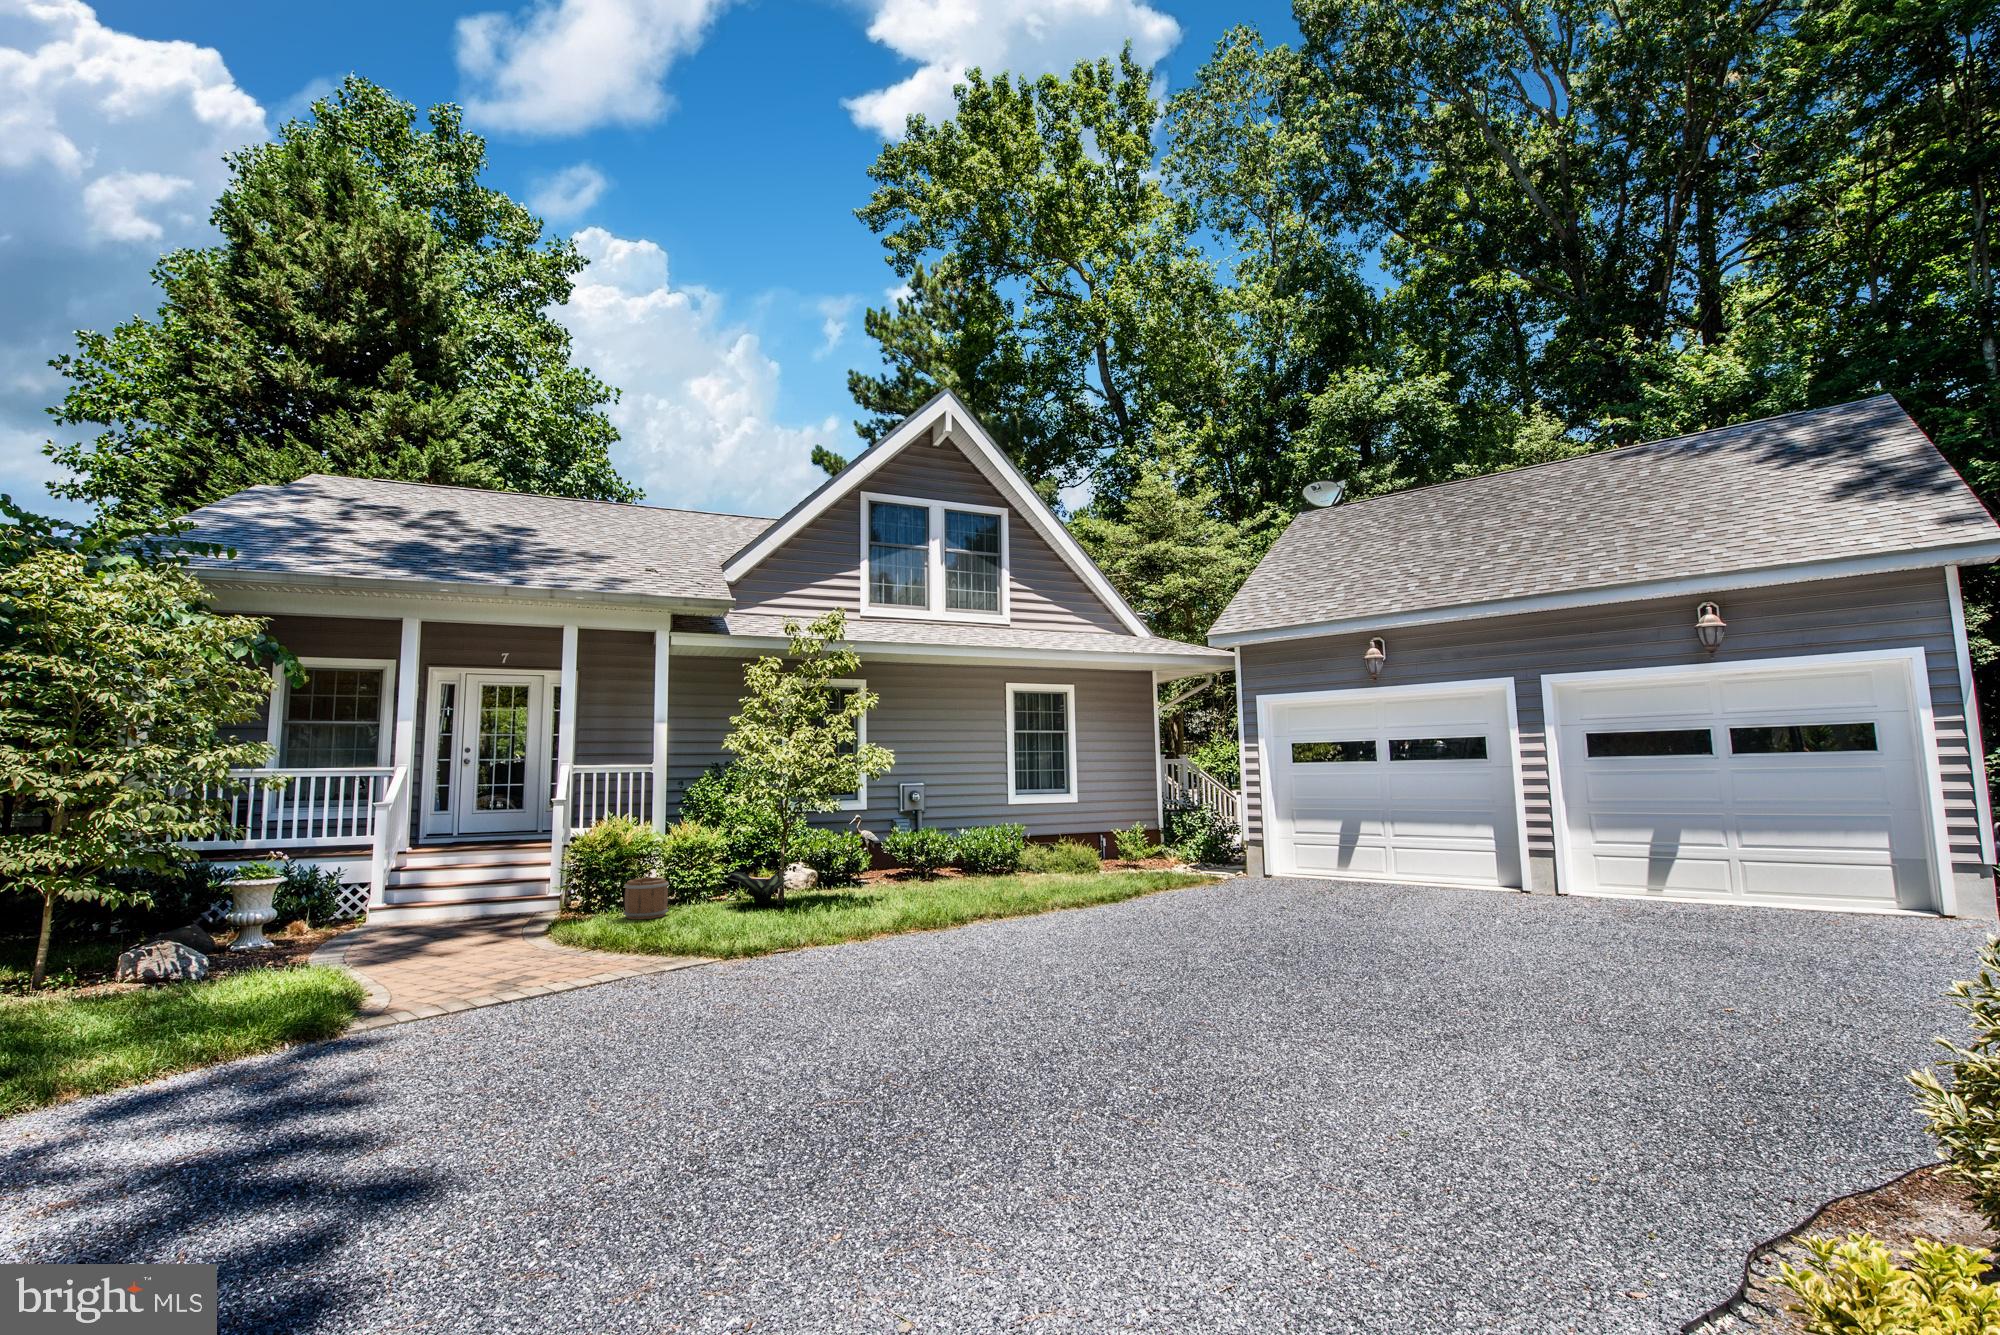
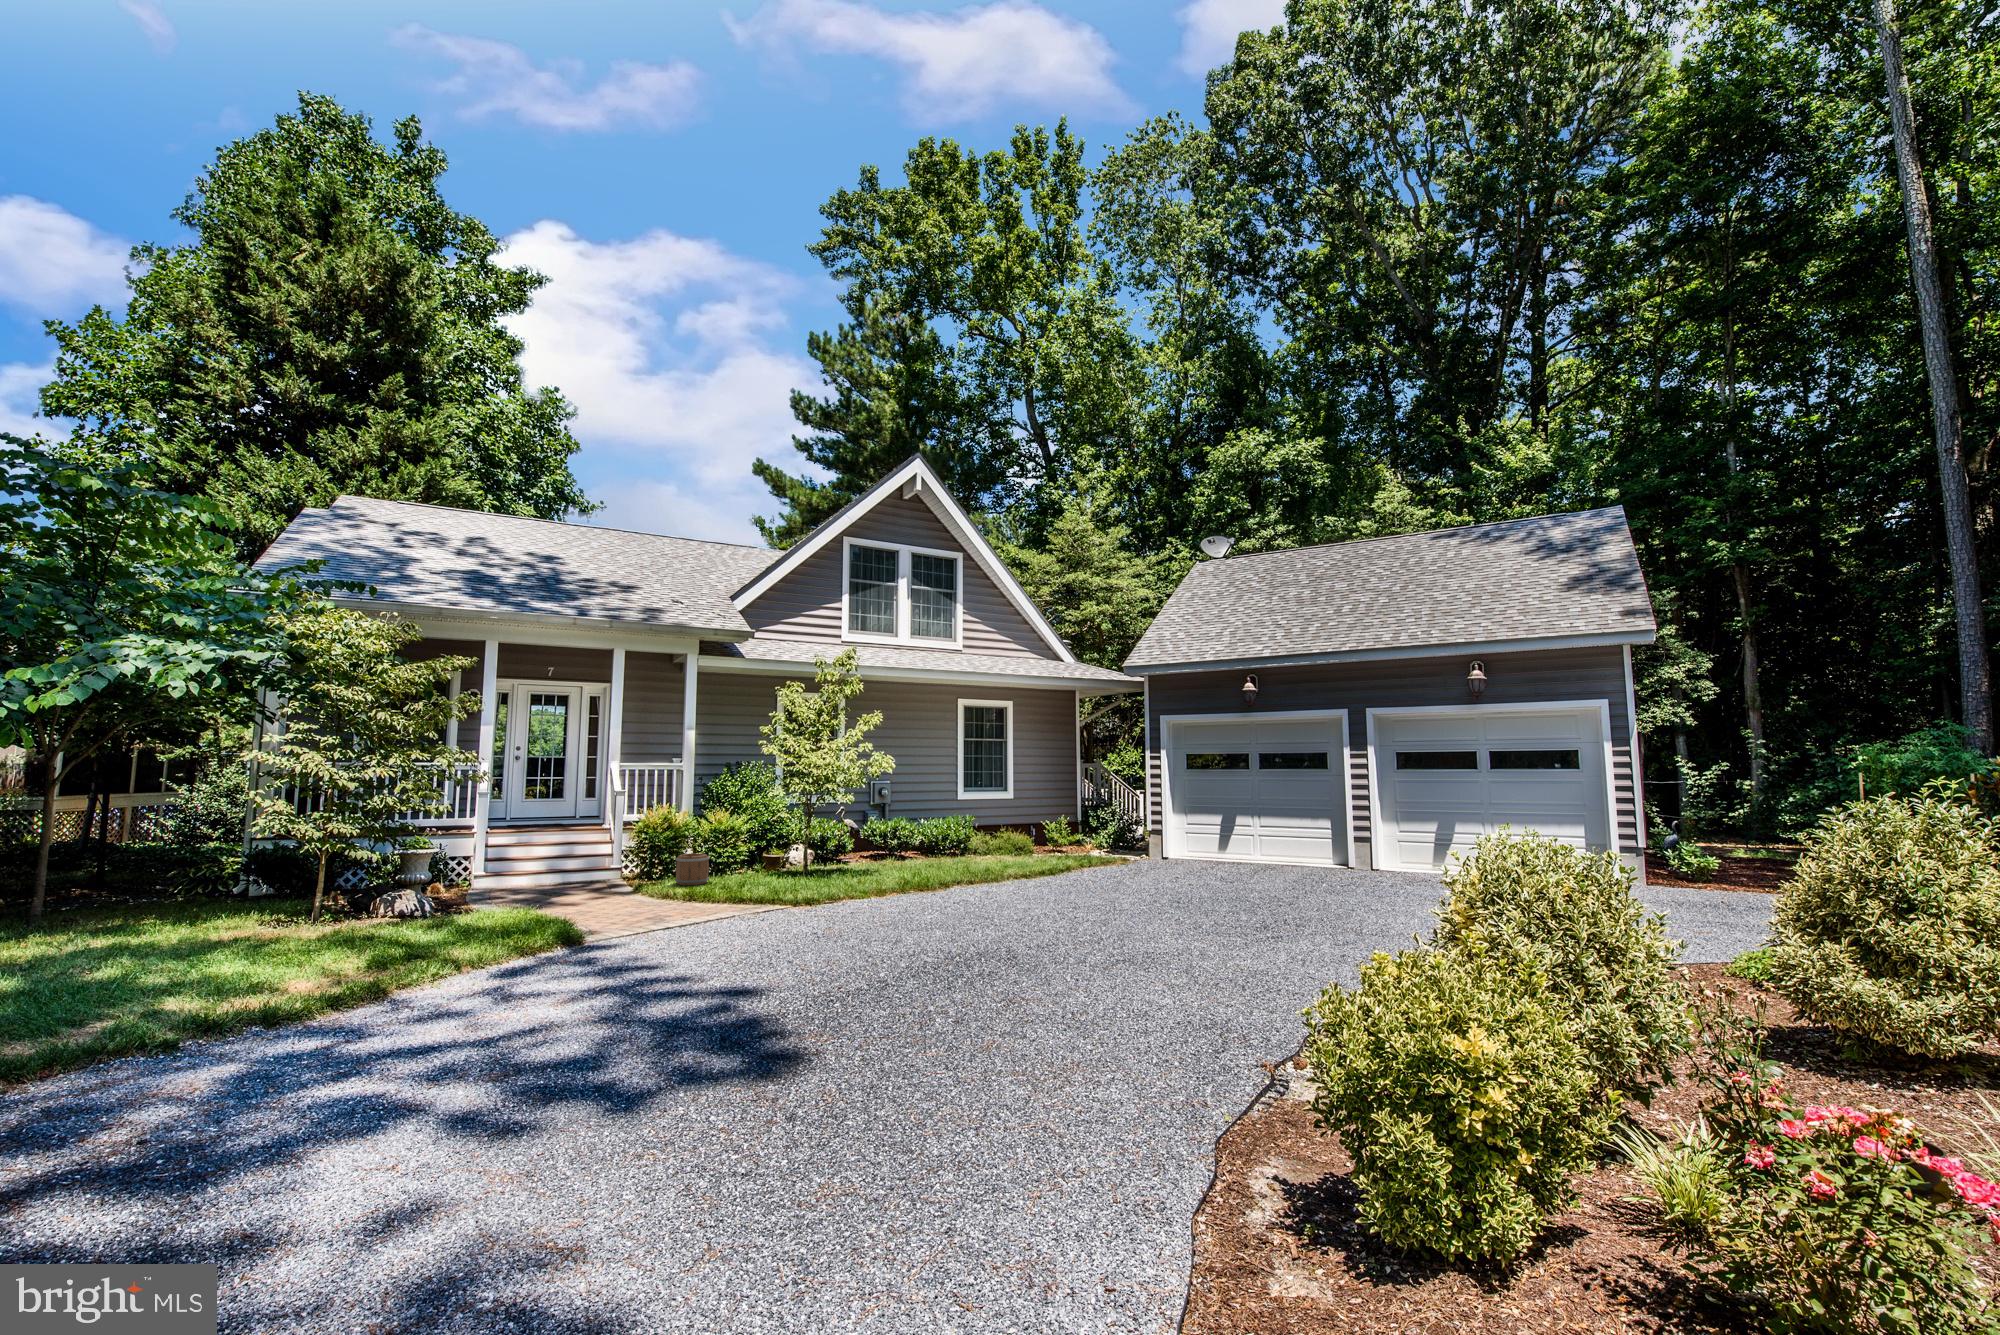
potted plant: present [730,872,787,905] -> none [749,850,804,876]

